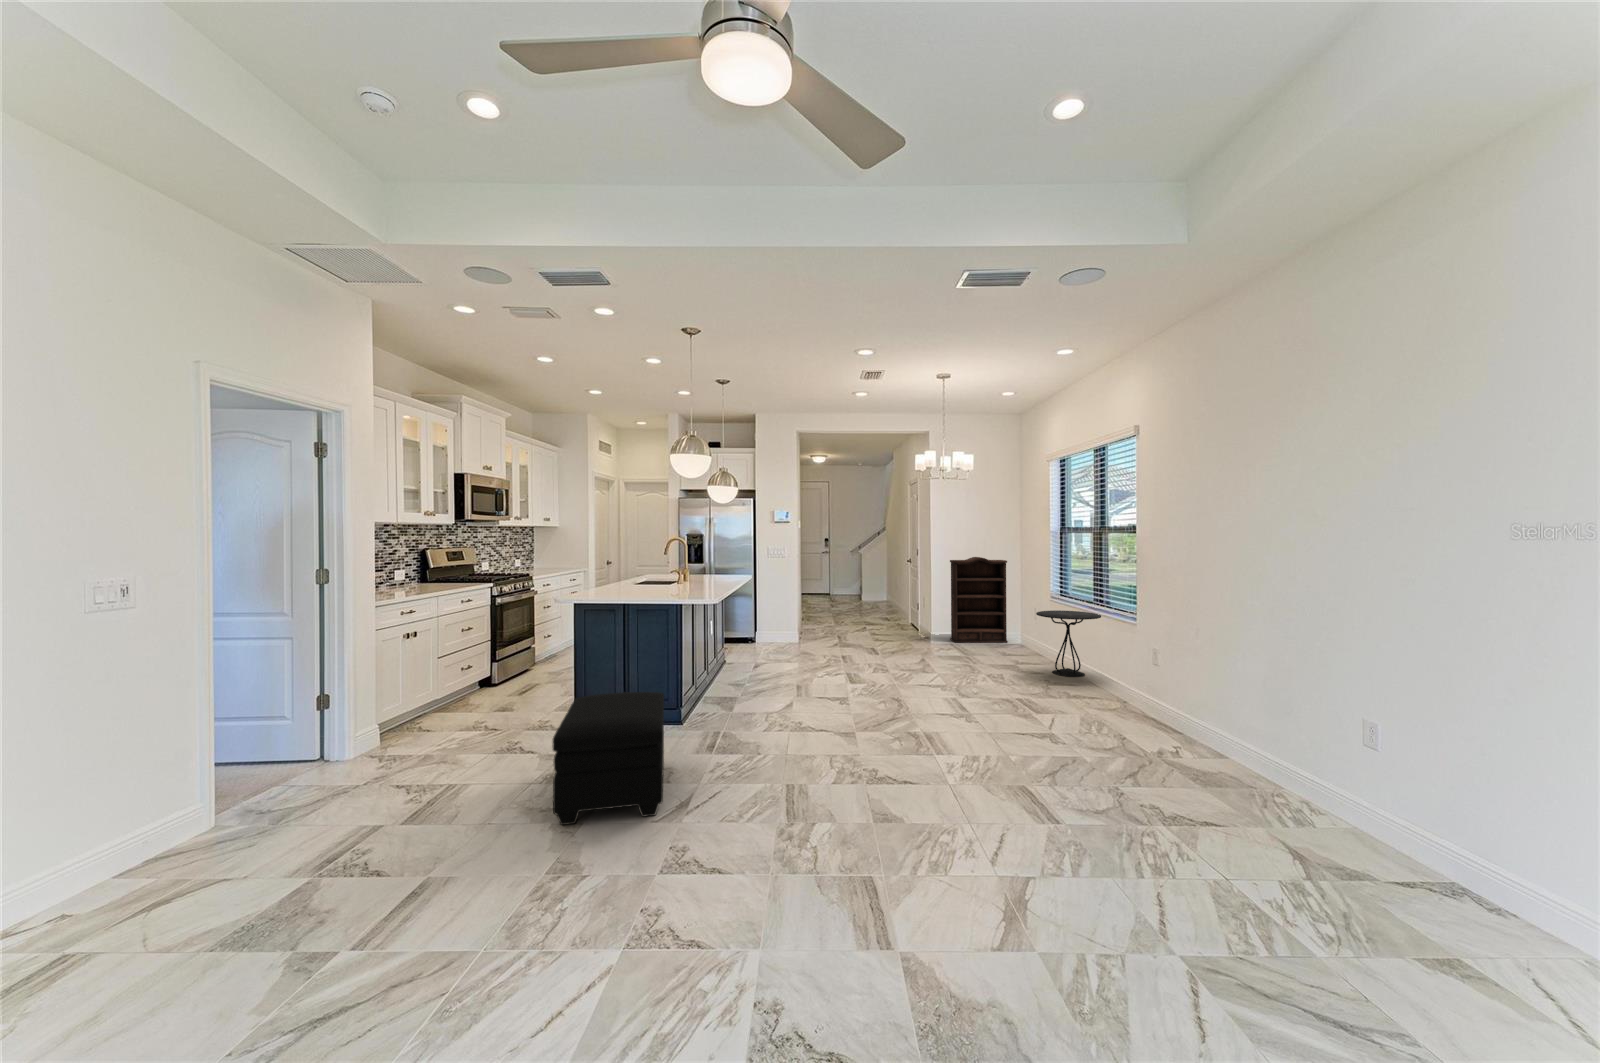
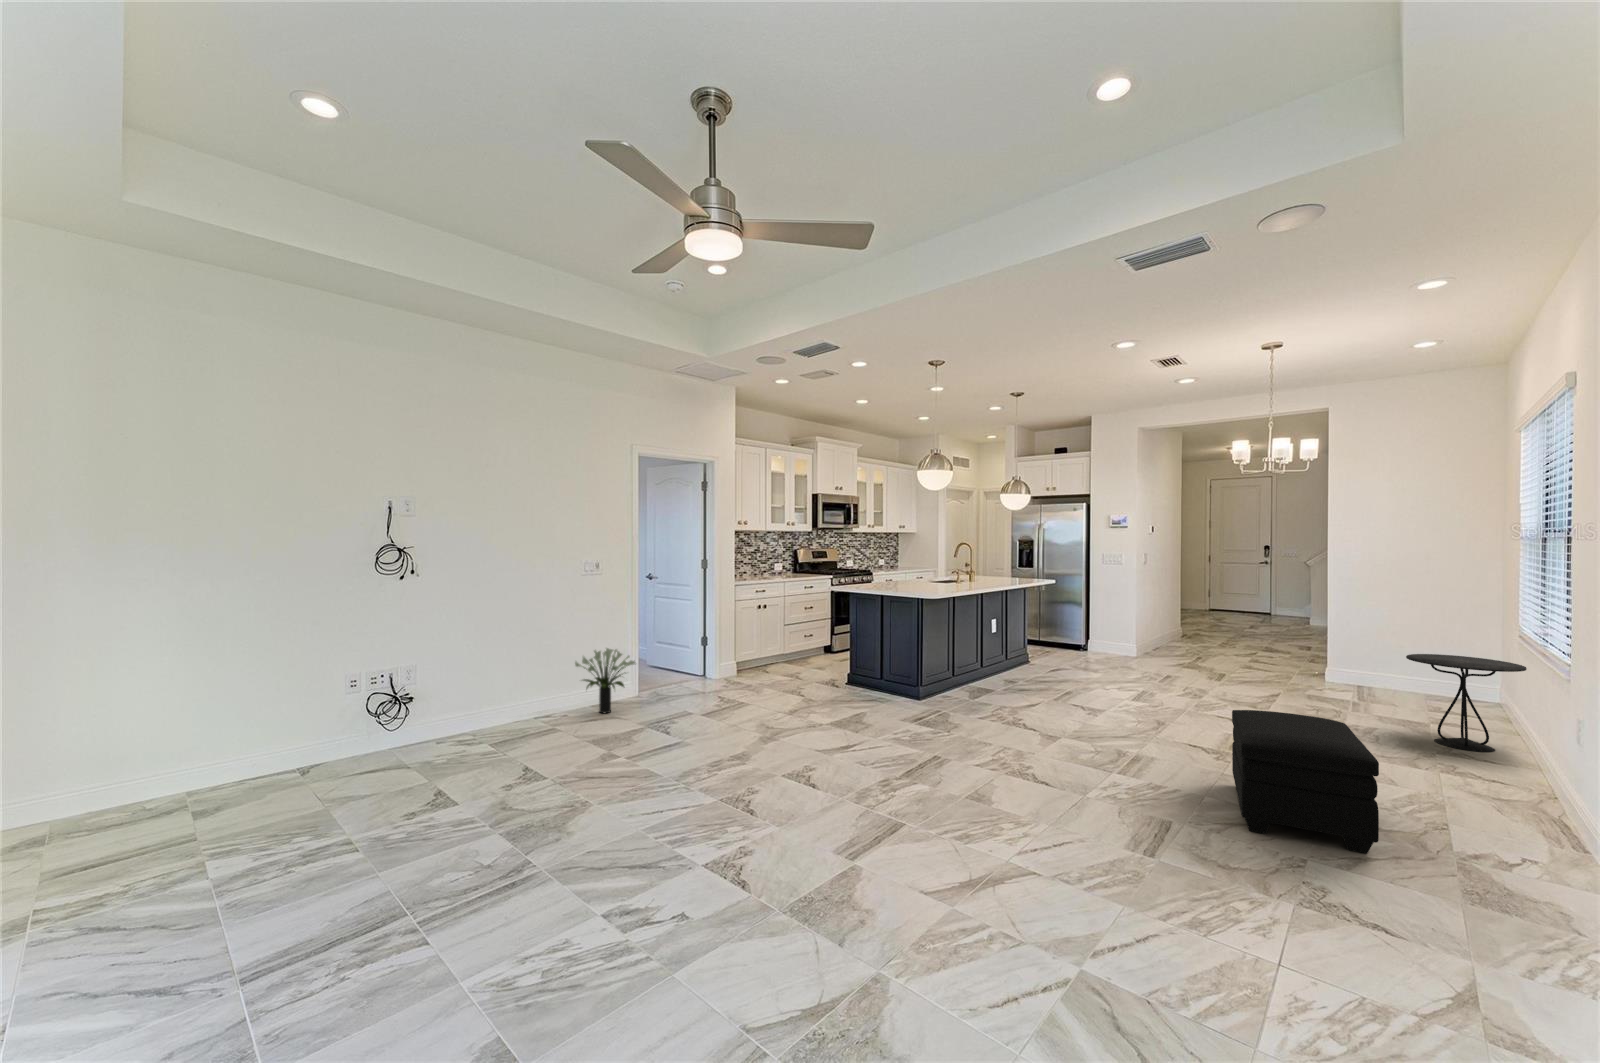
bookshelf: present [950,557,1008,643] -> none [1346,577,1444,700]
ottoman: present [552,692,664,825] -> present [1232,710,1379,853]
potted plant: none [53,764,241,913] -> present [575,648,635,713]

